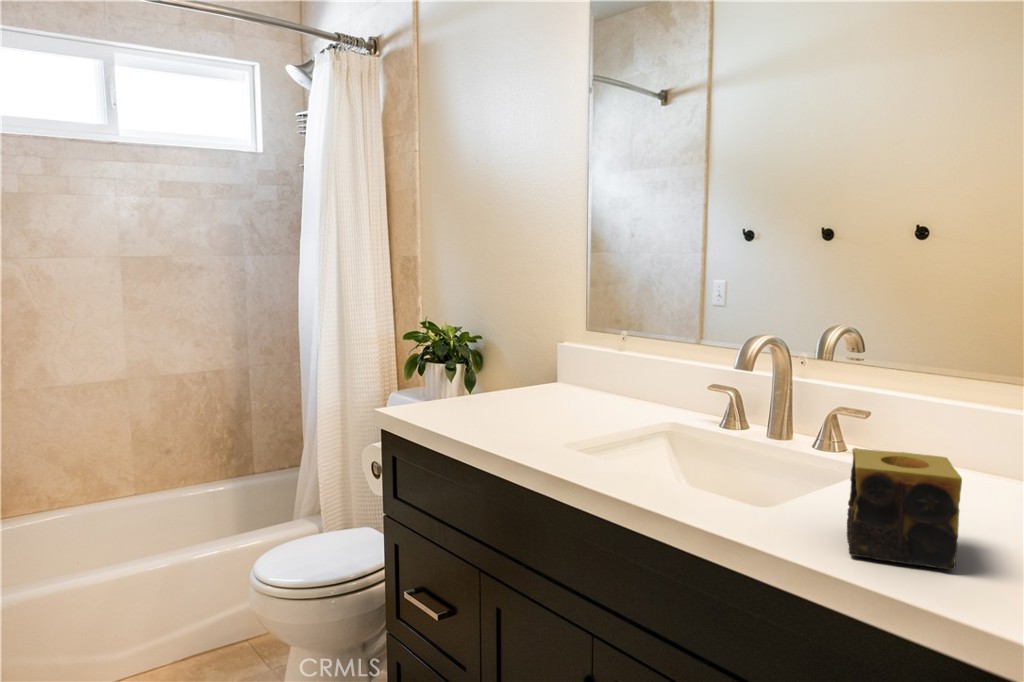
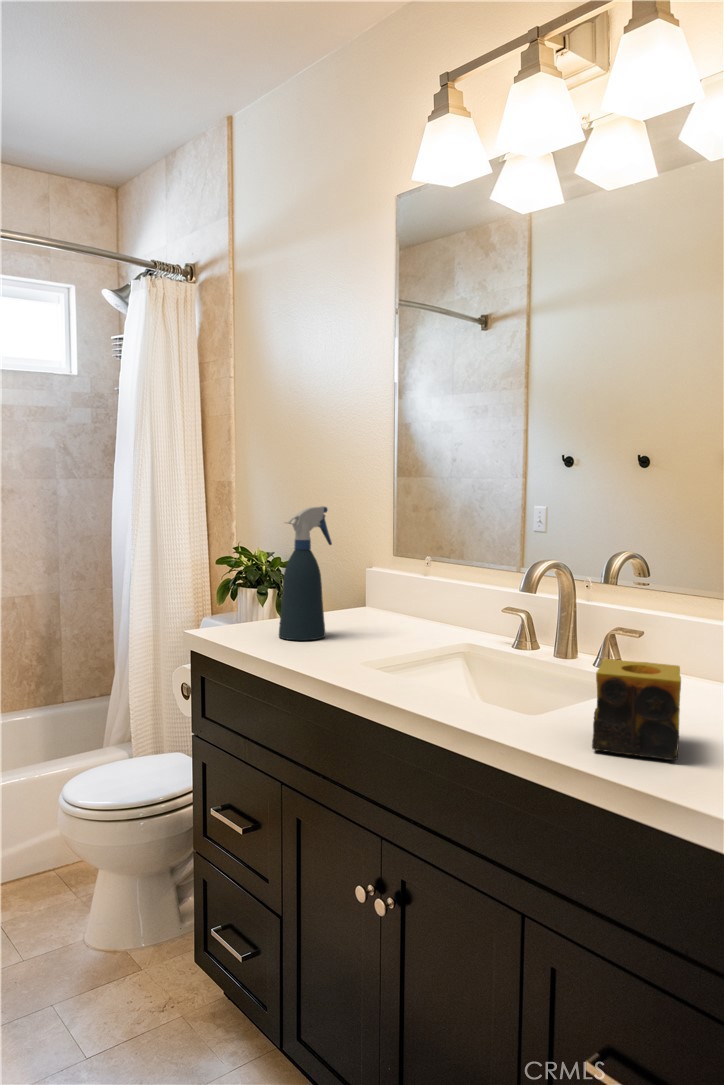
spray bottle: none [472,279,527,420] -> present [279,506,332,640]

